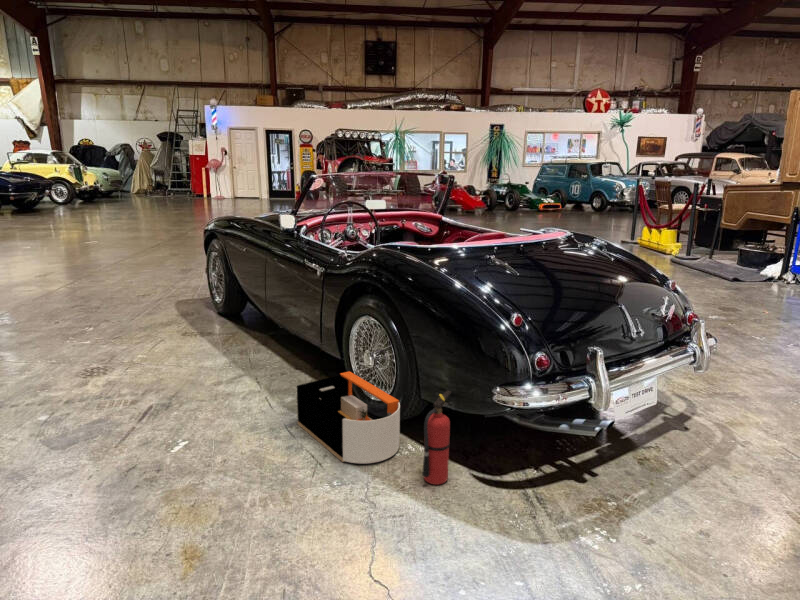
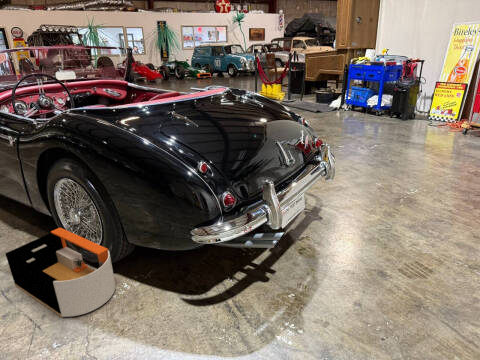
fire extinguisher: present [422,390,451,485] -> none [132,237,162,319]

